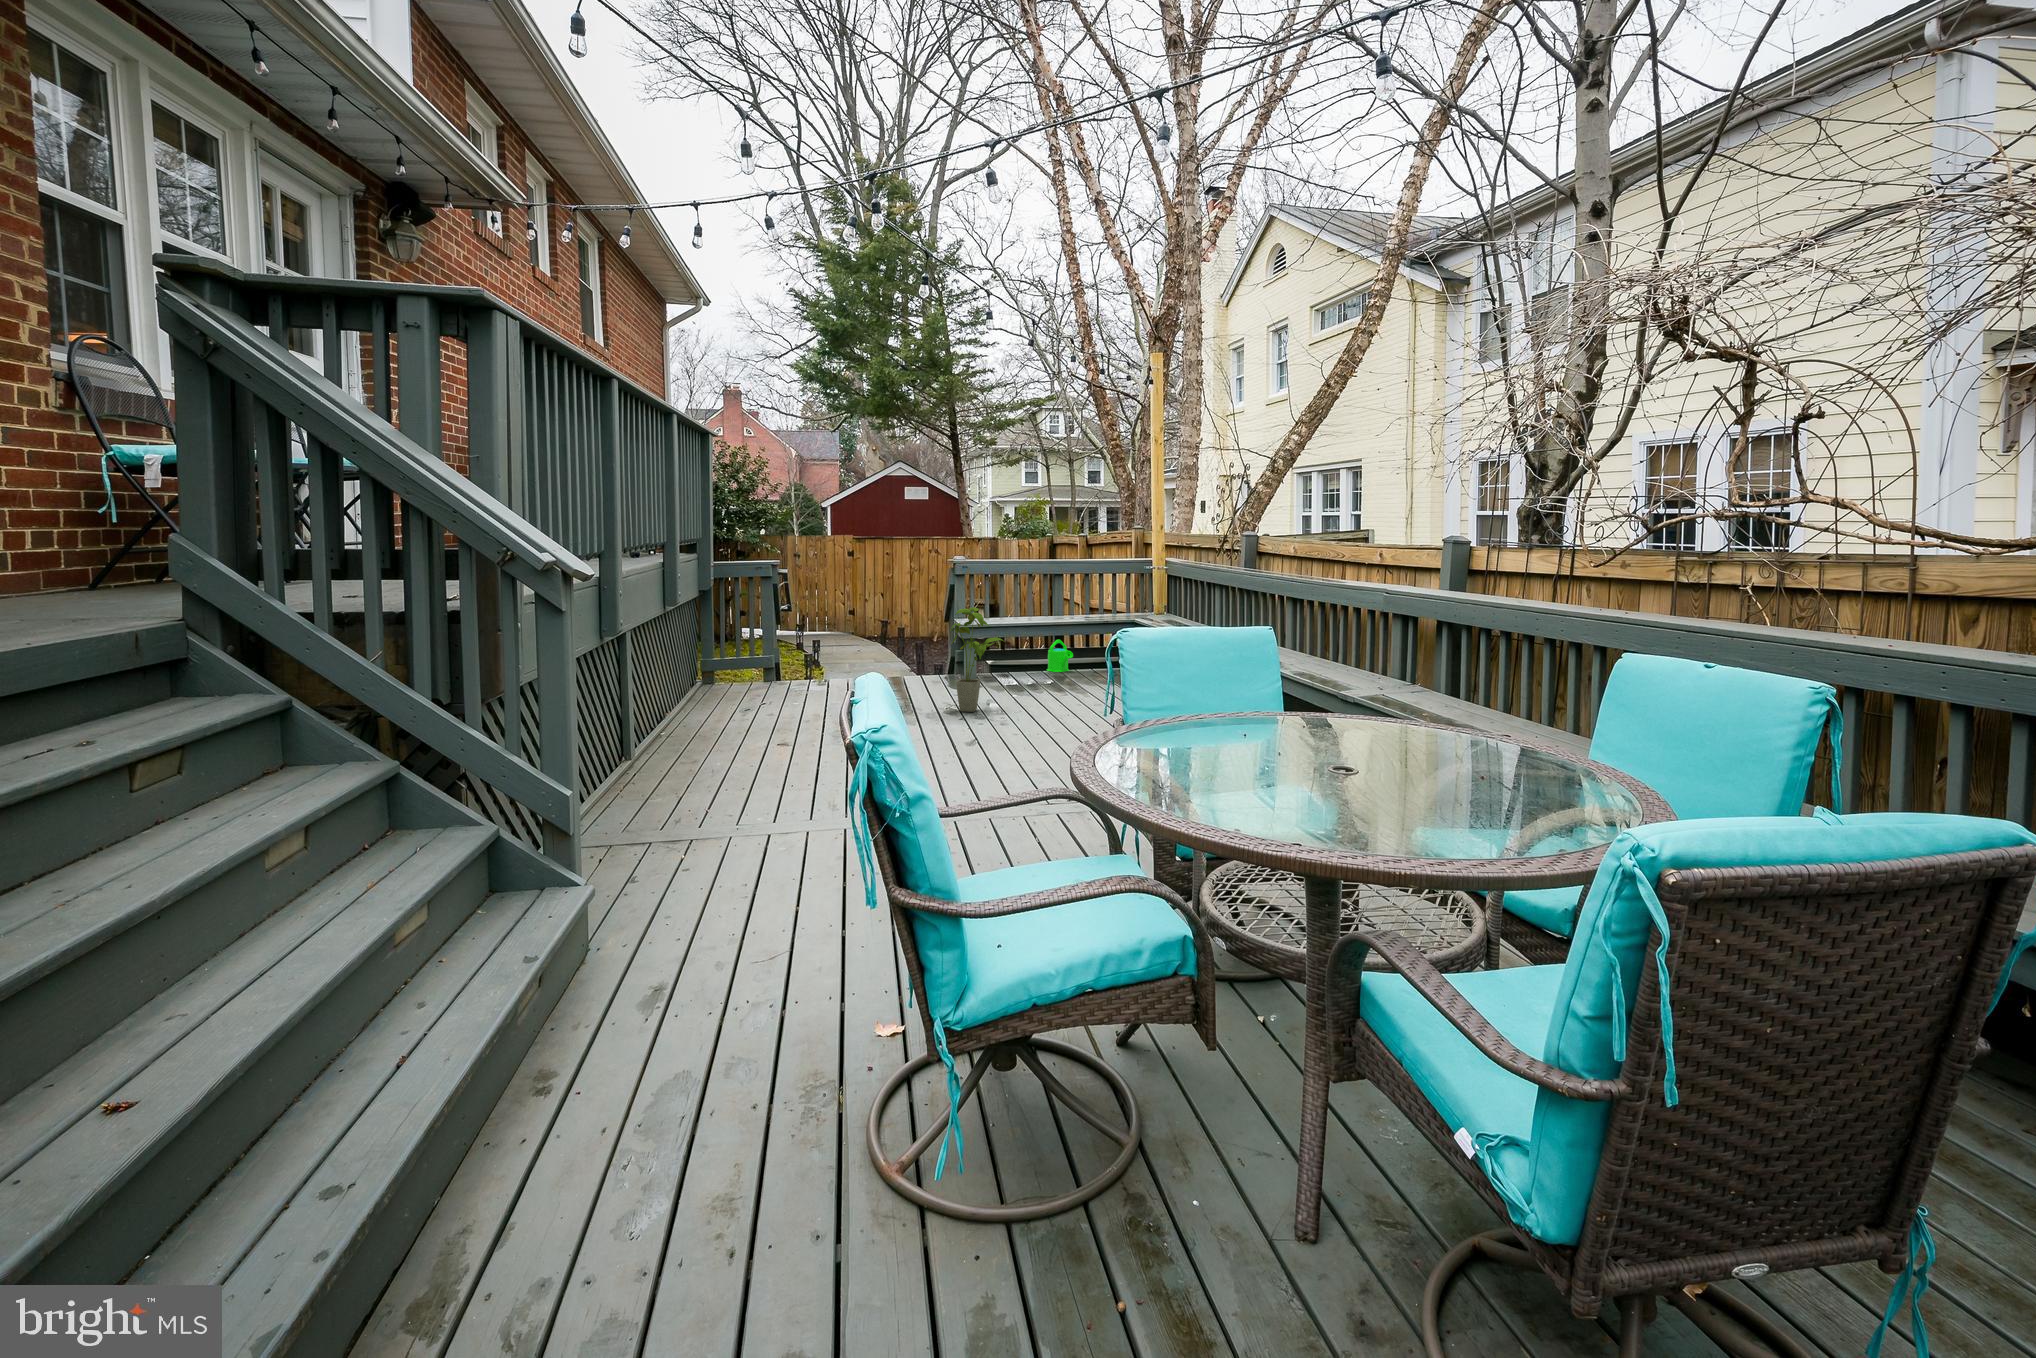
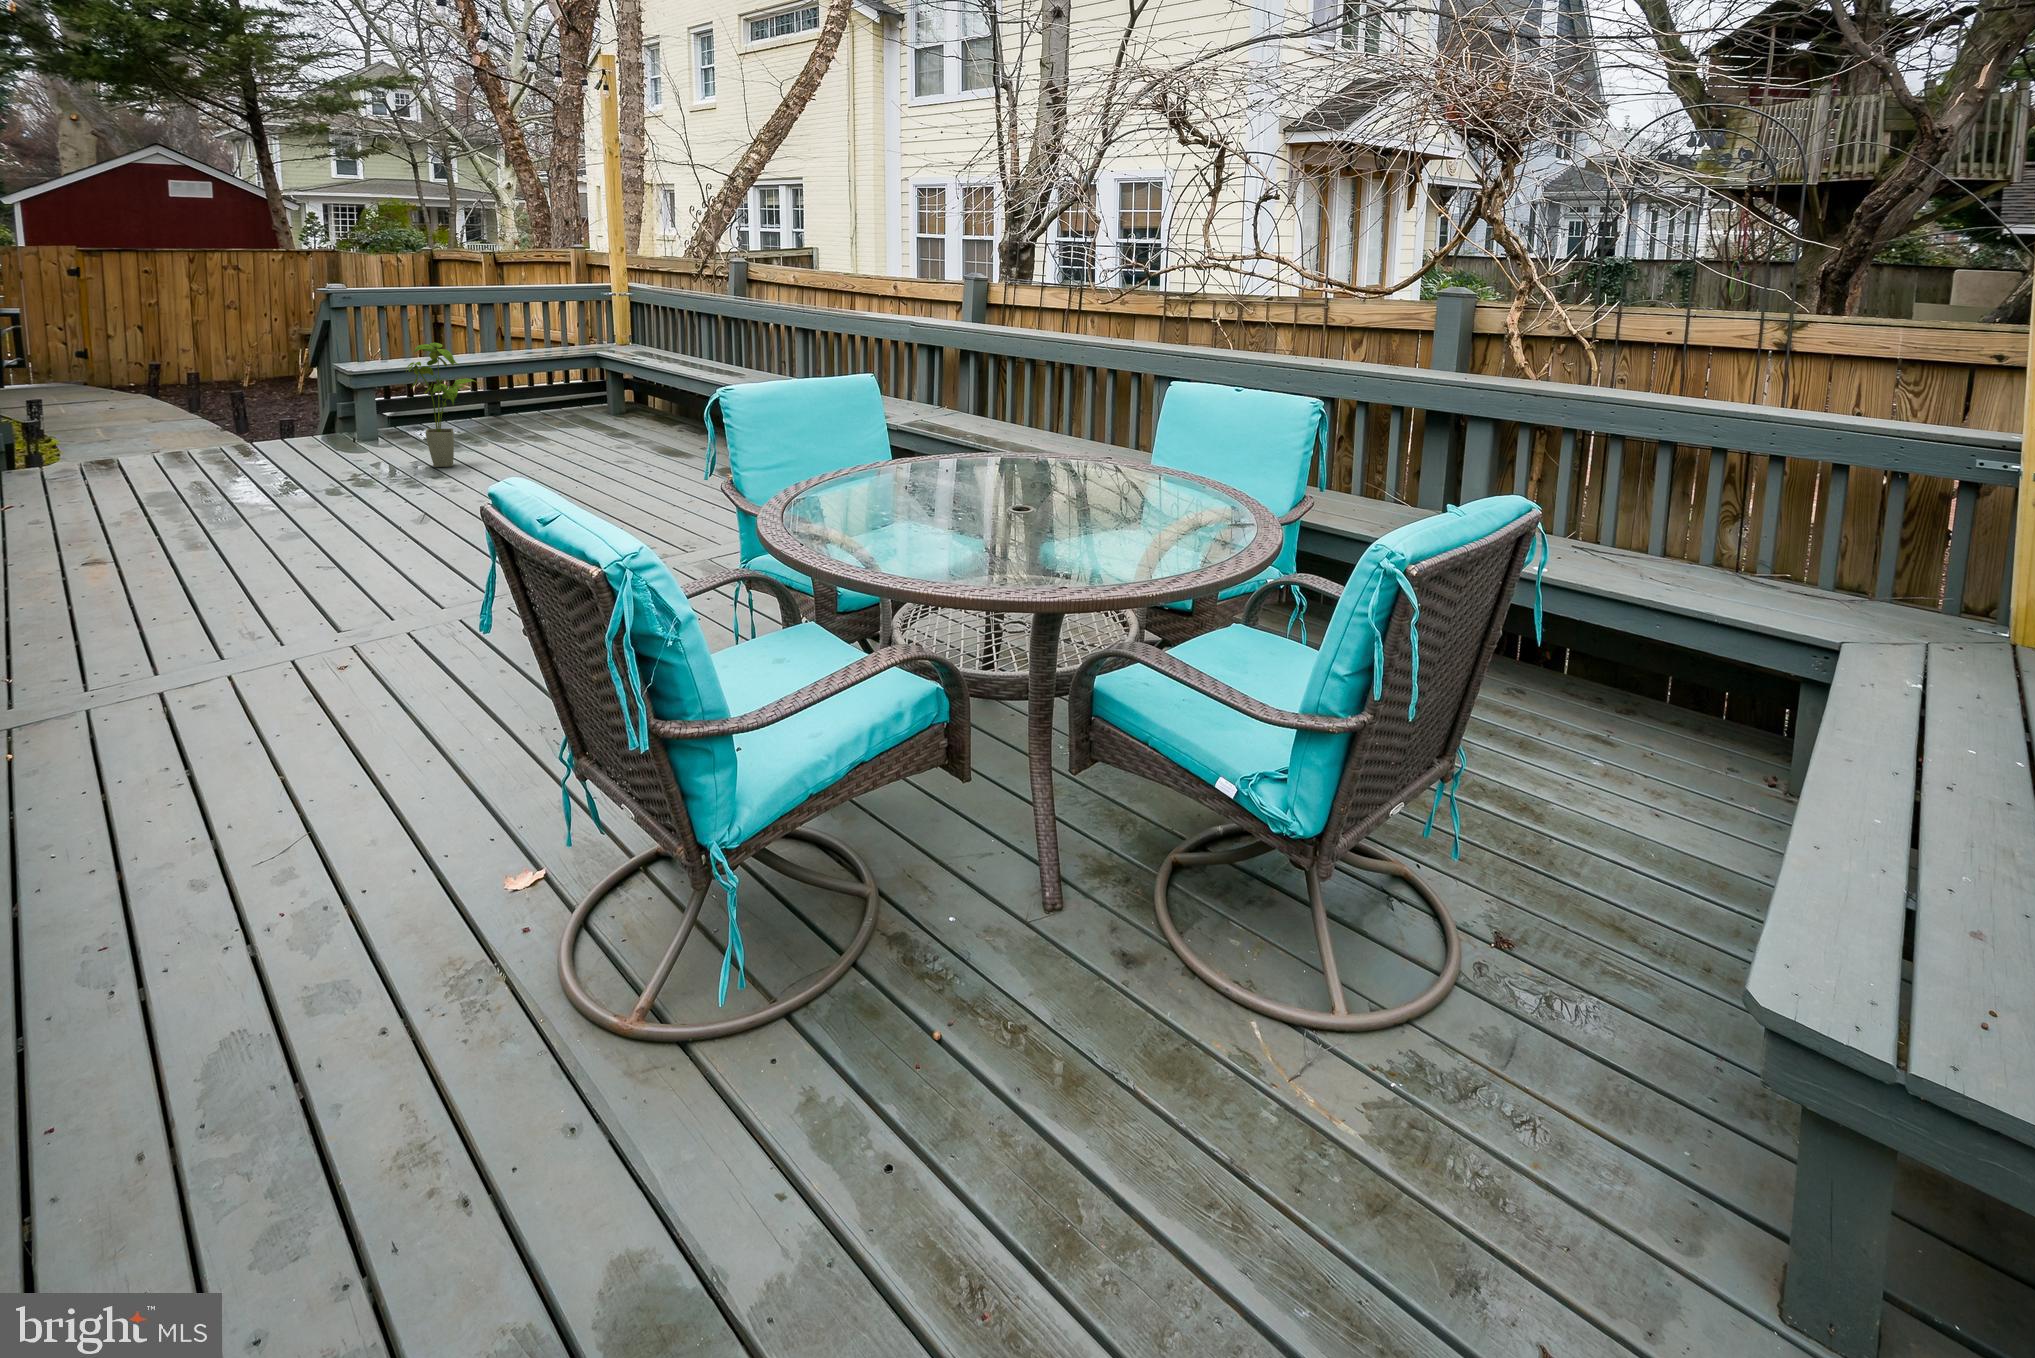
watering can: present [1047,640,1073,672] -> none [503,380,538,417]

